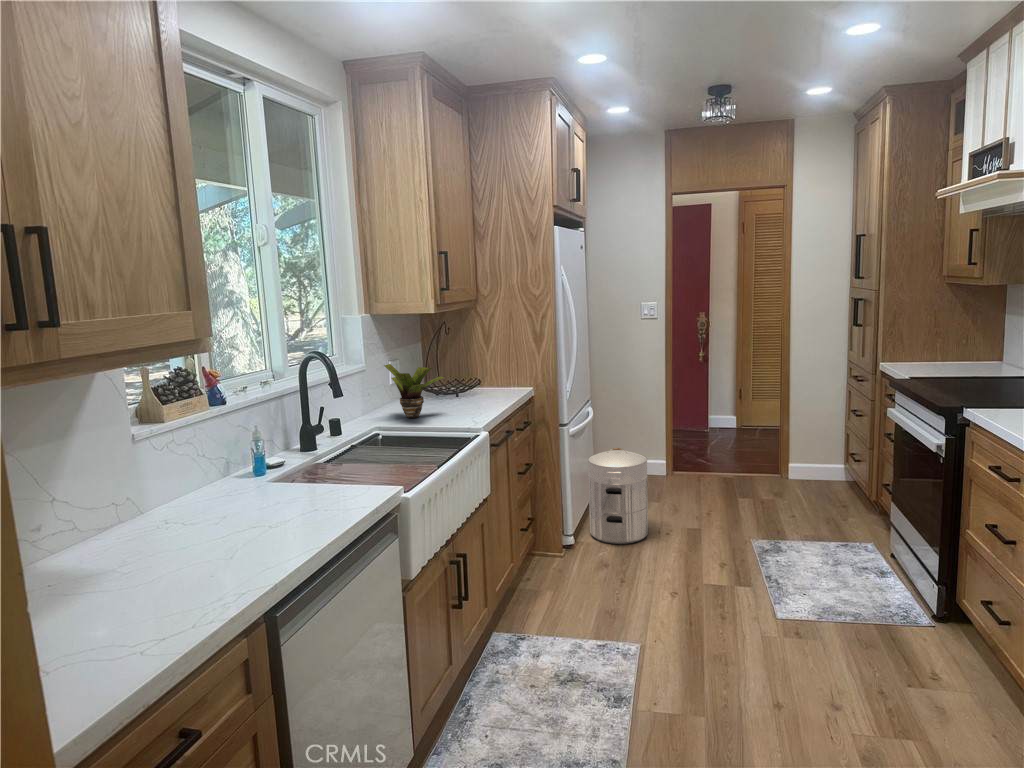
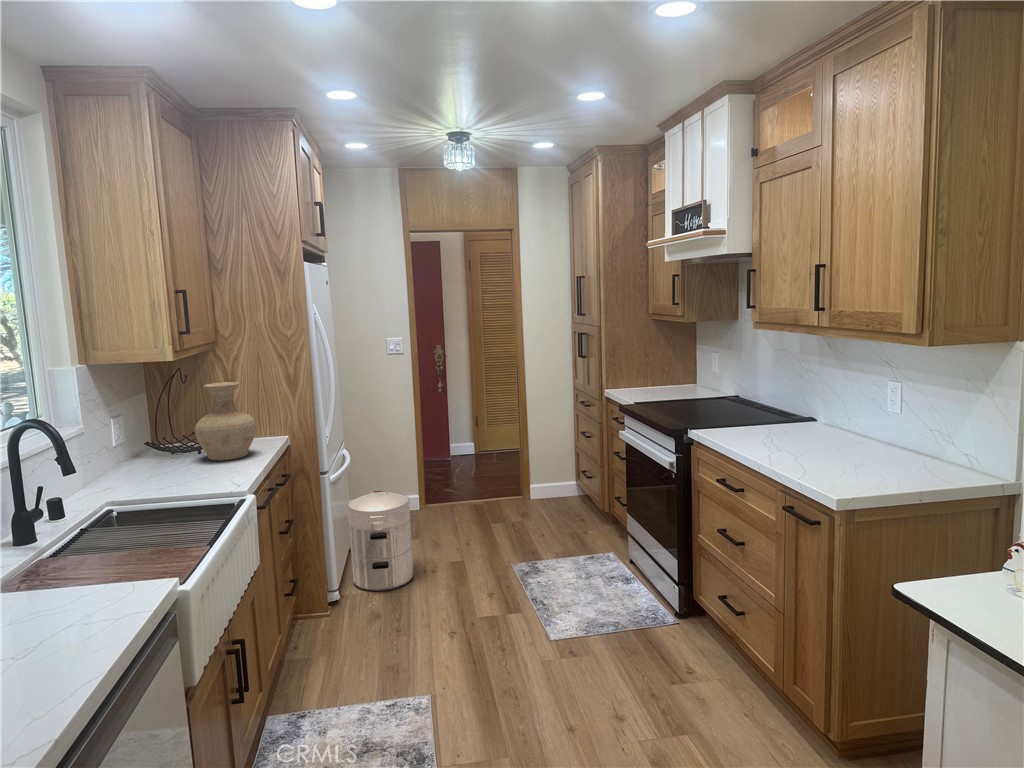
vase: none [451,335,501,403] -> present [195,382,256,460]
potted plant: present [384,364,444,418] -> none [114,423,193,486]

